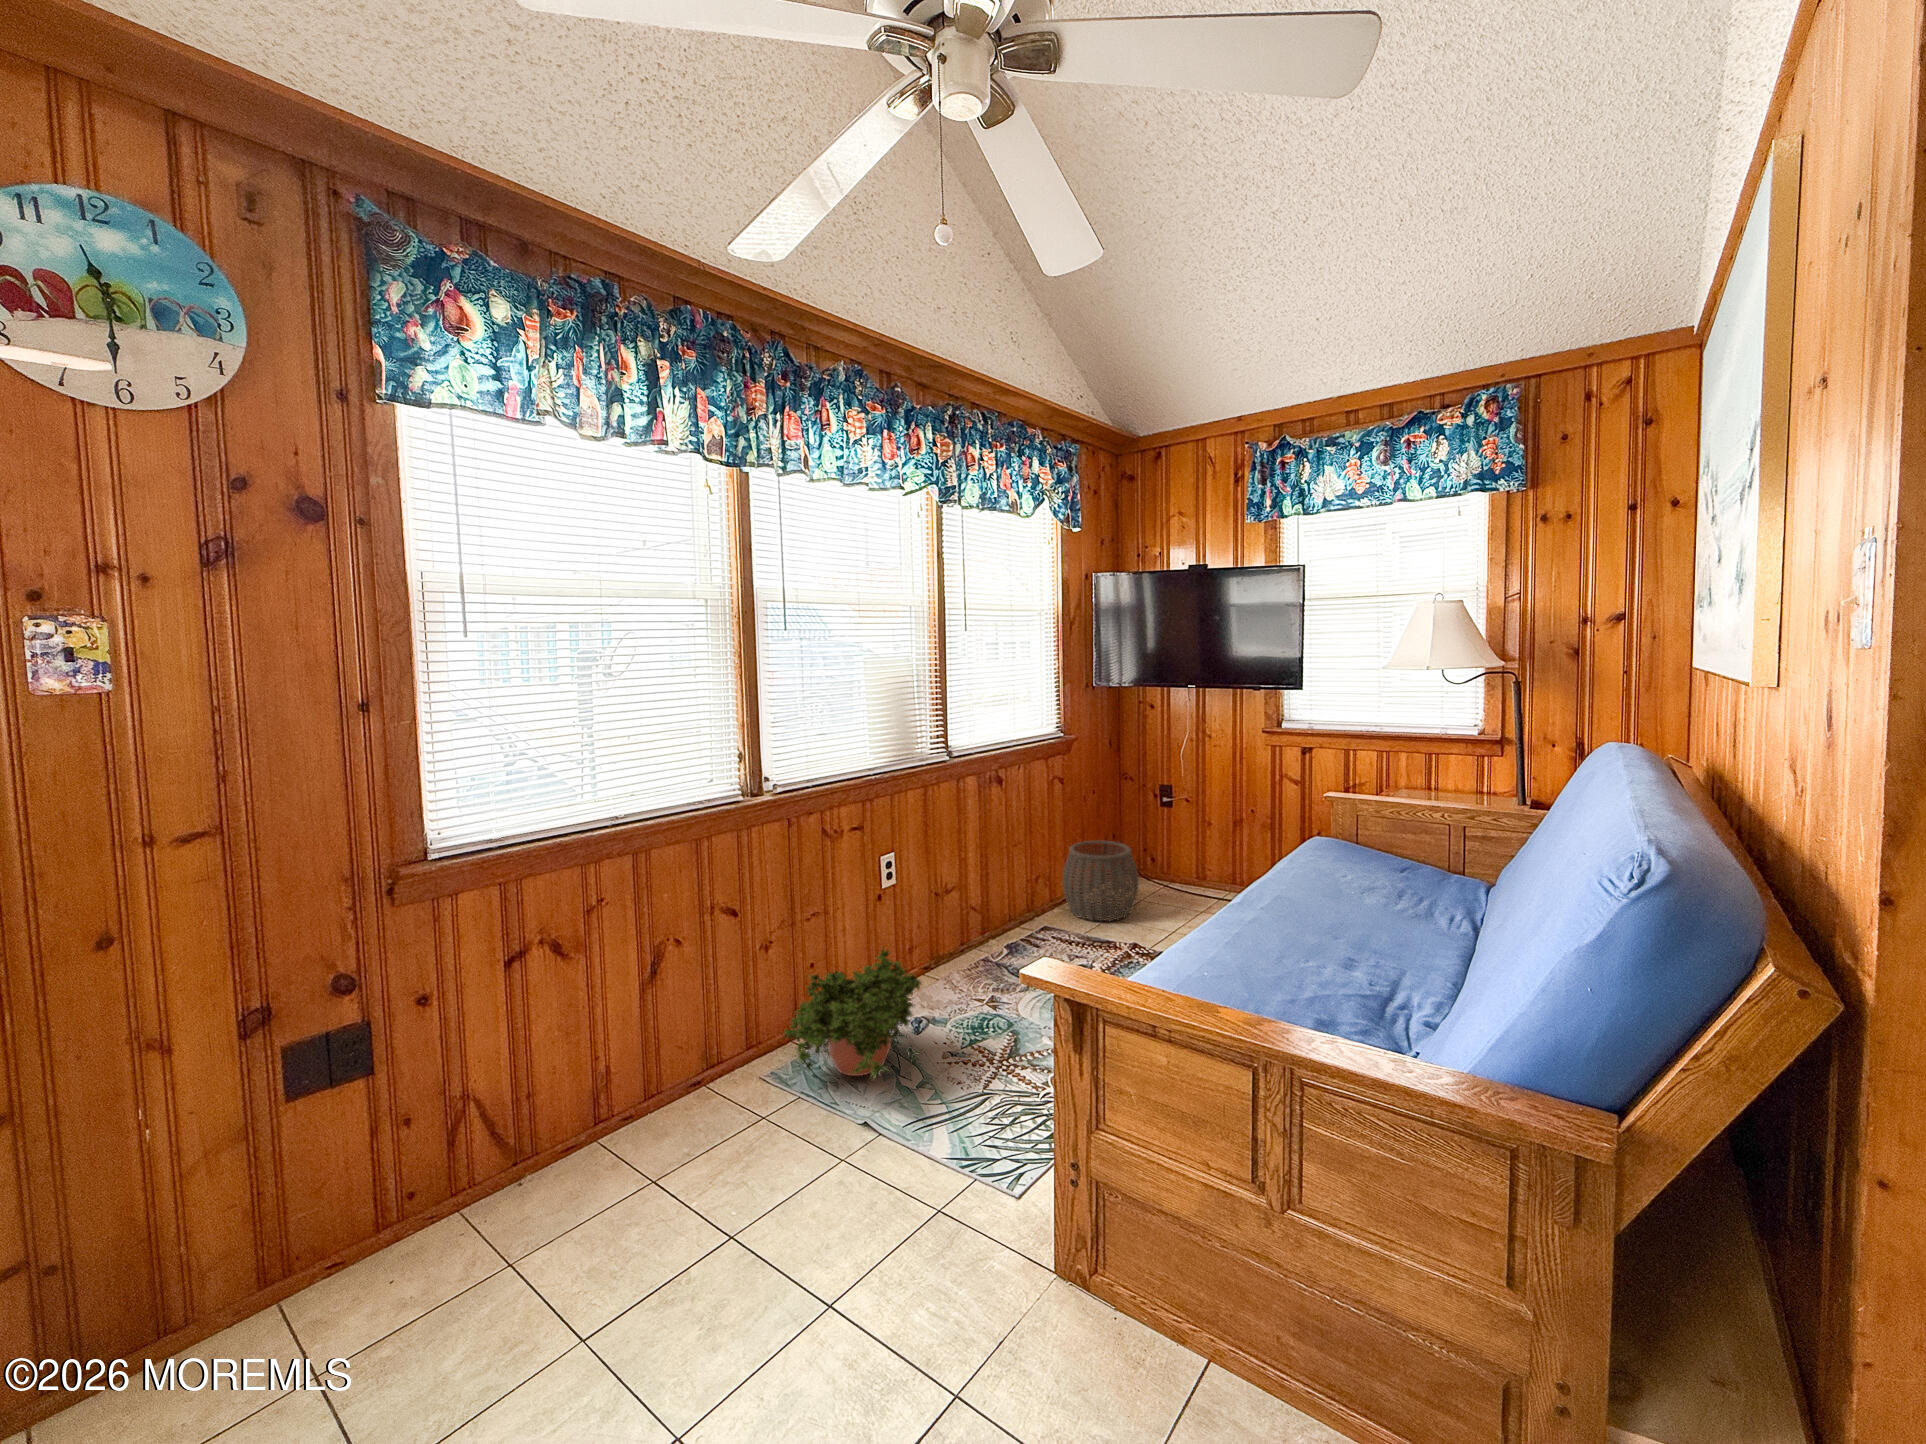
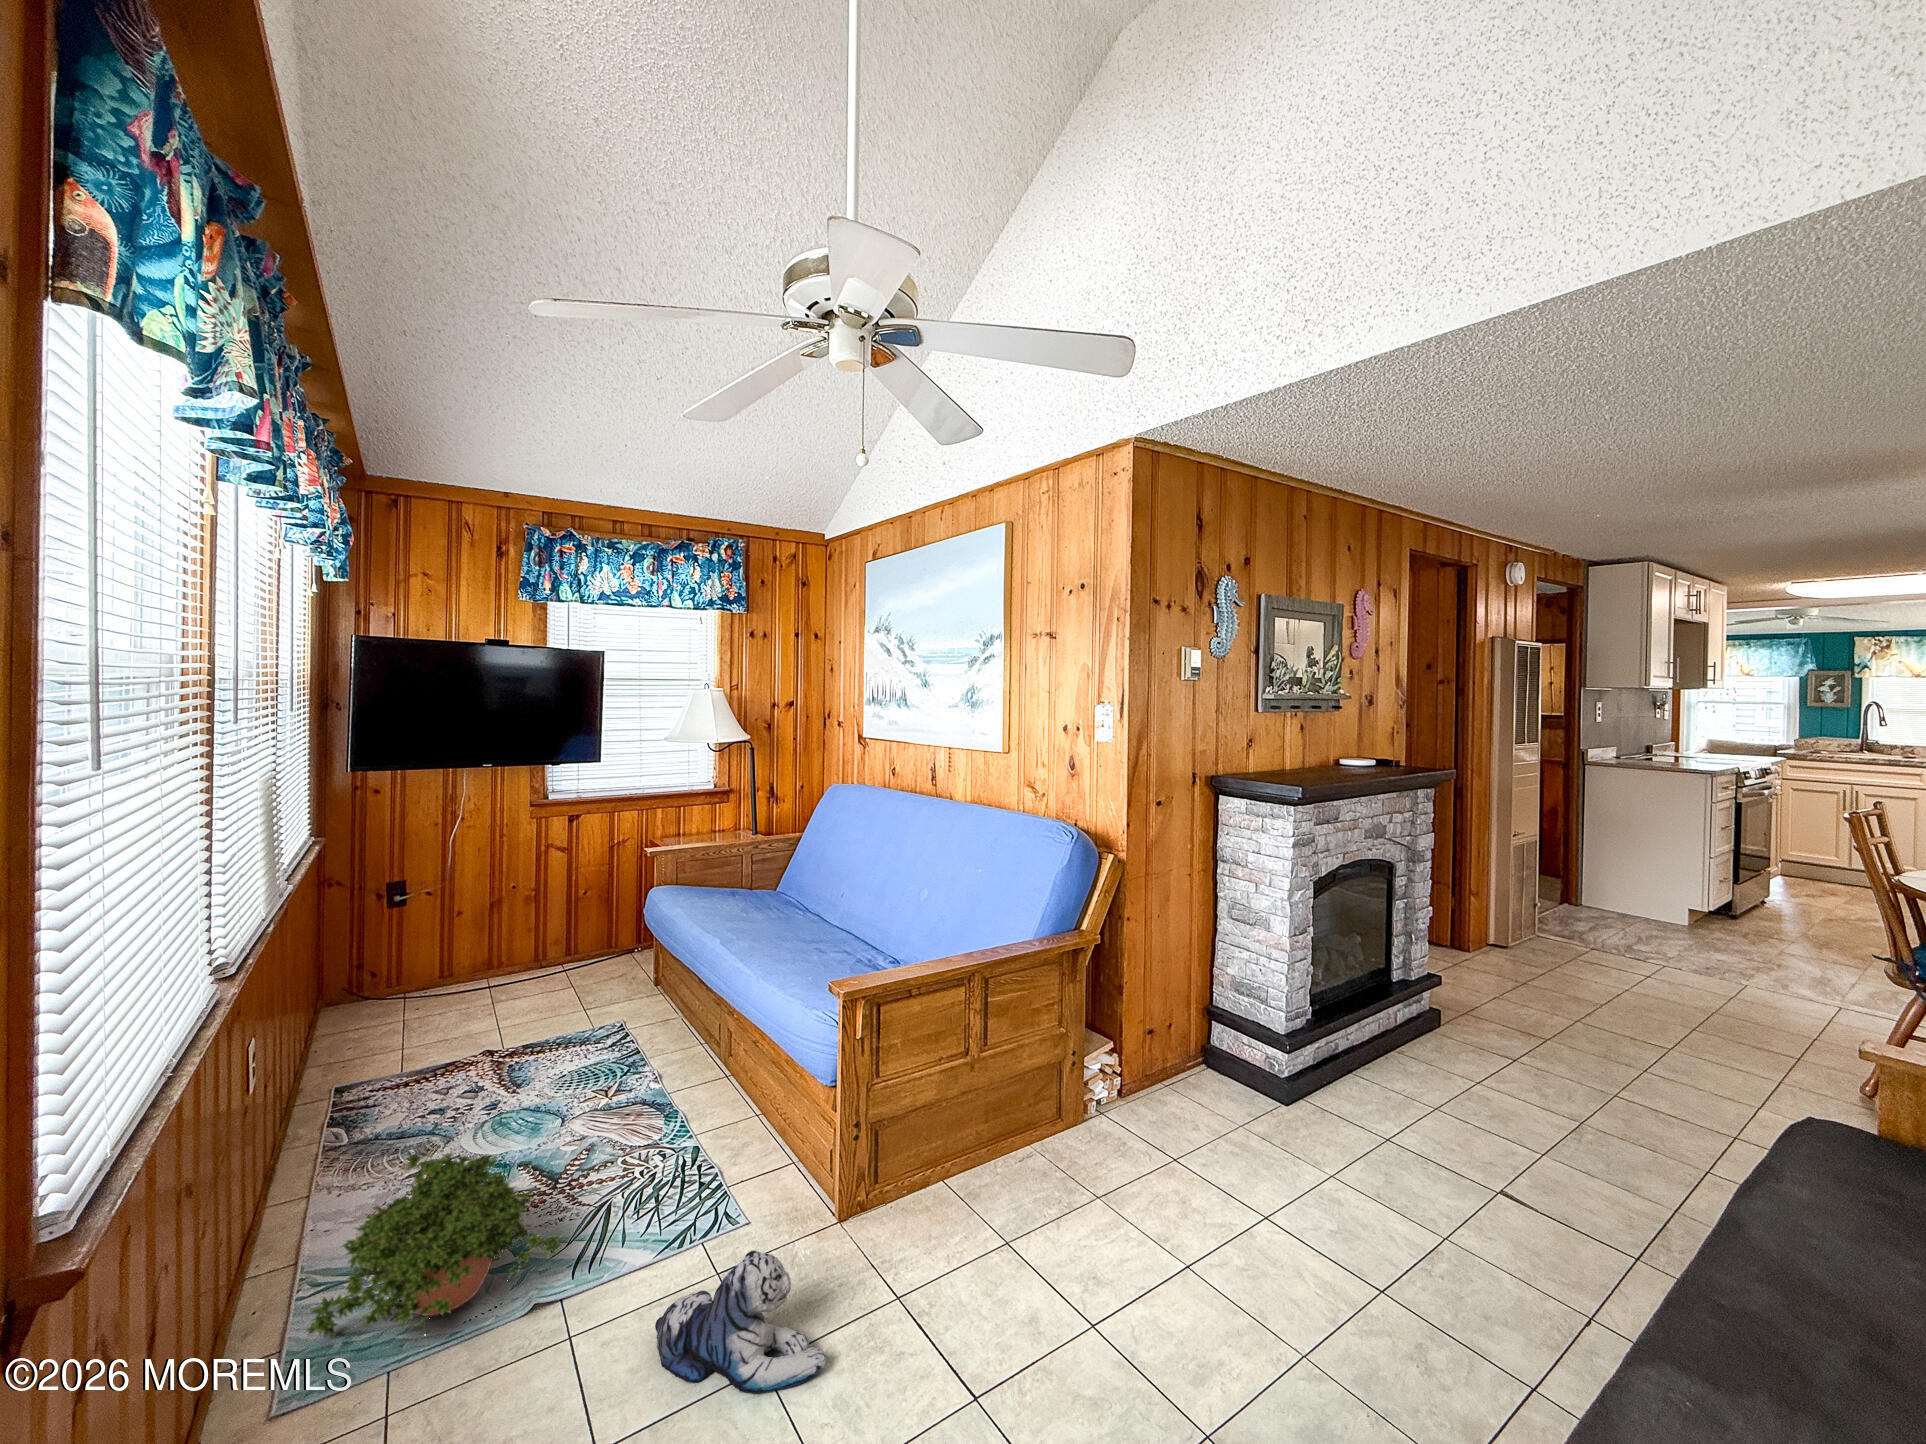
woven basket: present [1063,840,1139,921] -> none [329,962,445,1070]
plush toy: none [768,1179,888,1373] -> present [655,1250,827,1394]

